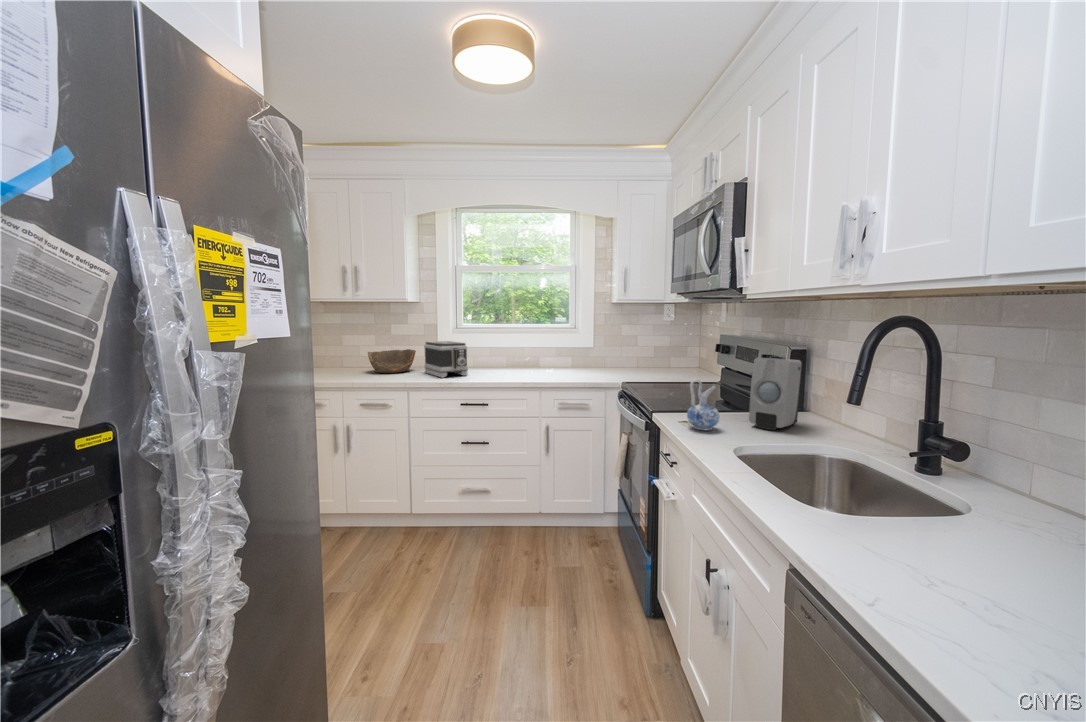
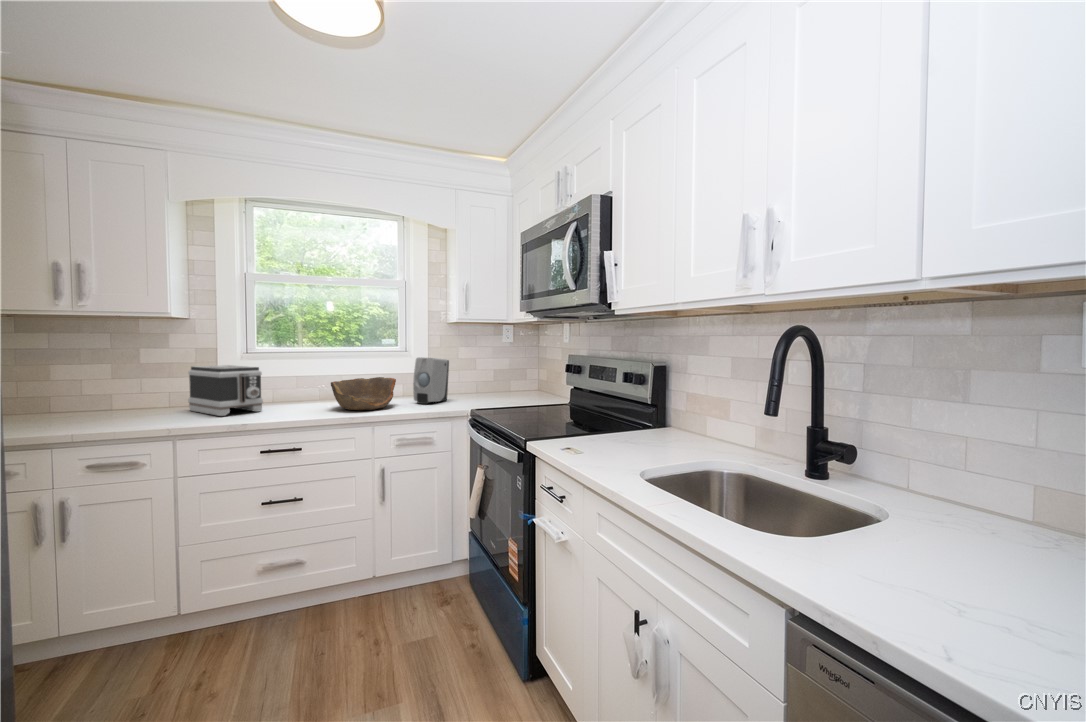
bowl: present [368,349,416,373] -> present [331,377,396,410]
soap dispenser: present [749,358,802,430] -> present [413,358,449,404]
ceramic pitcher: present [687,379,719,430] -> none [577,399,611,456]

